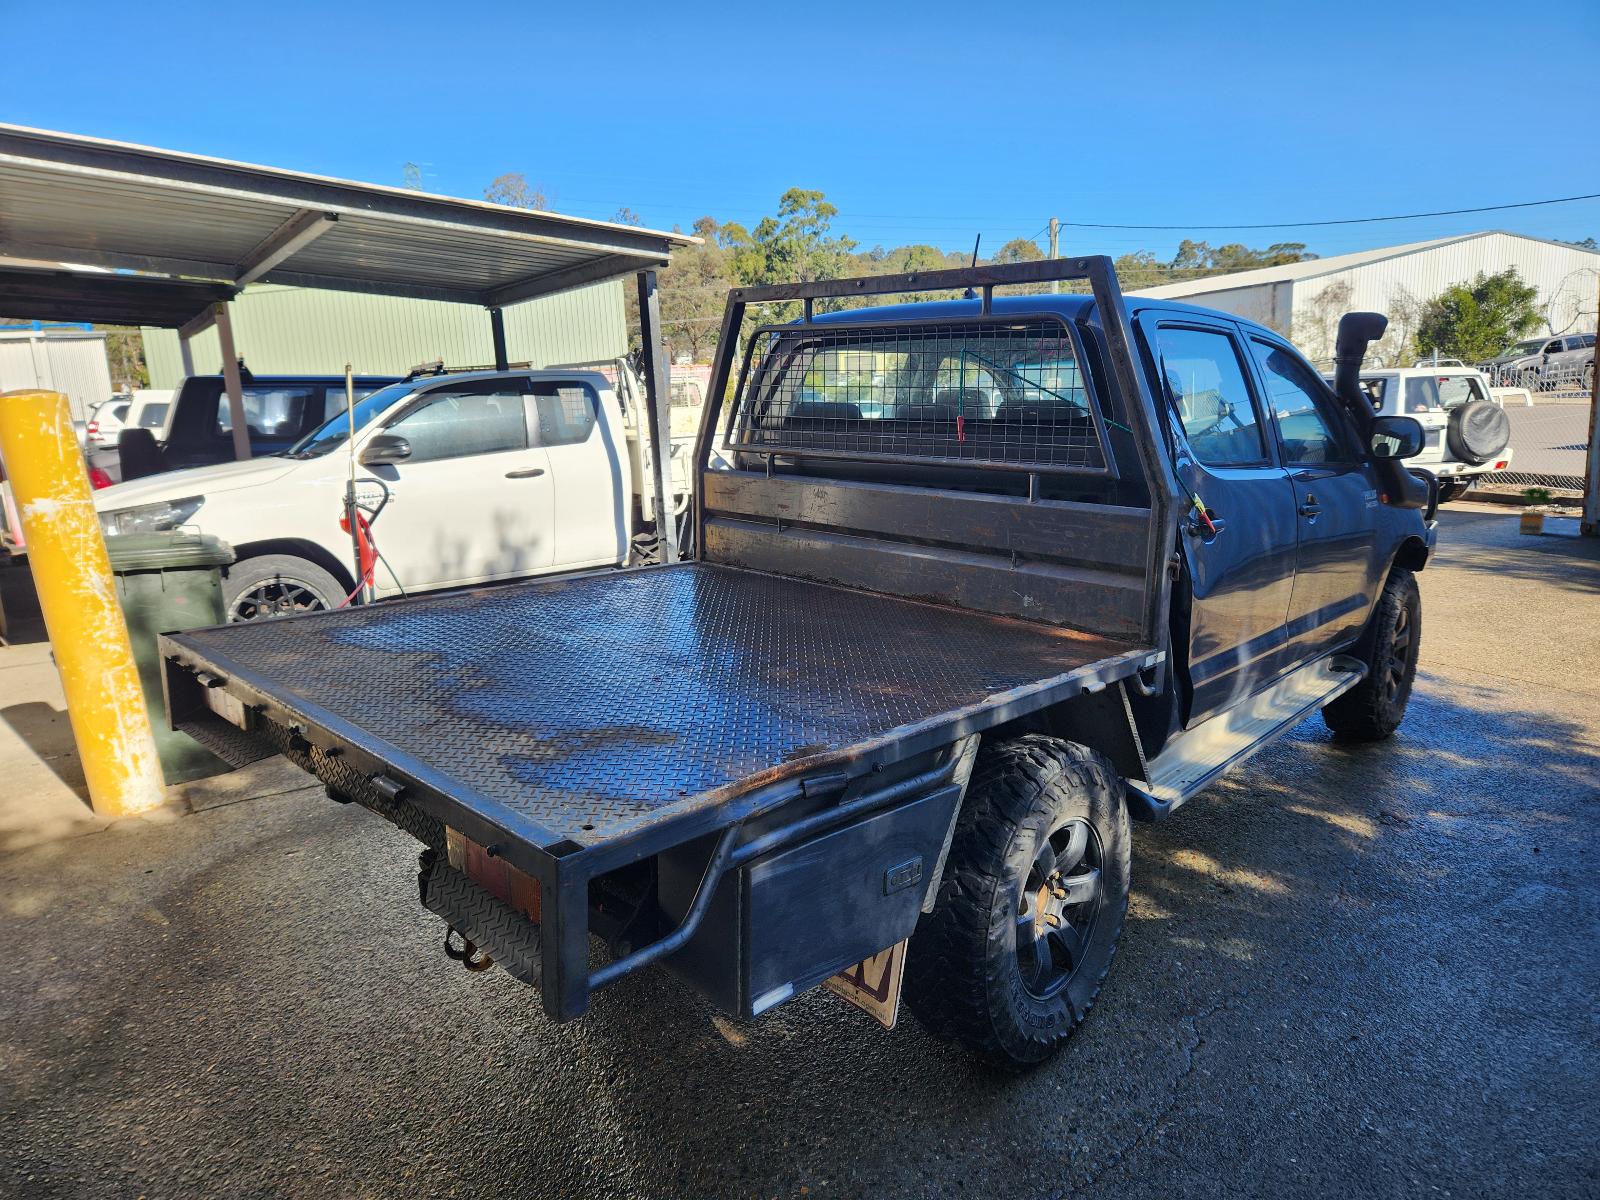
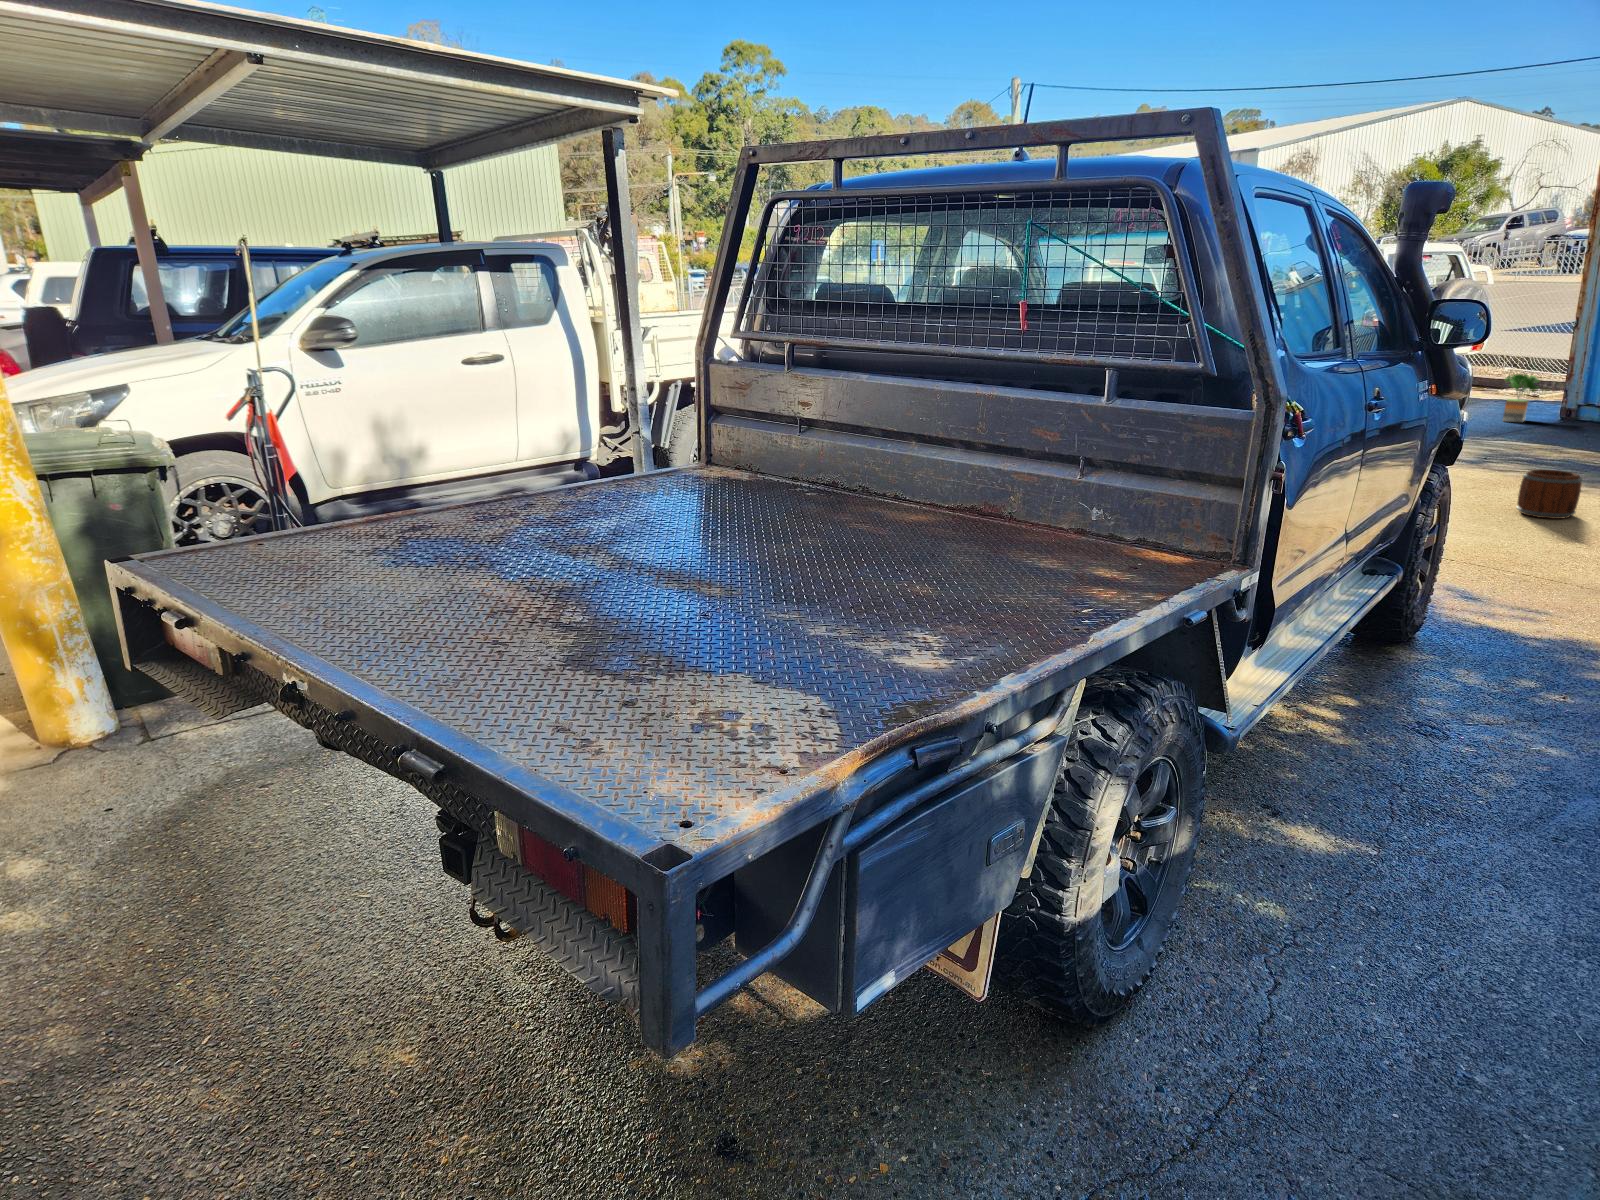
bucket: none [1517,577,1581,625] -> present [1517,469,1583,519]

